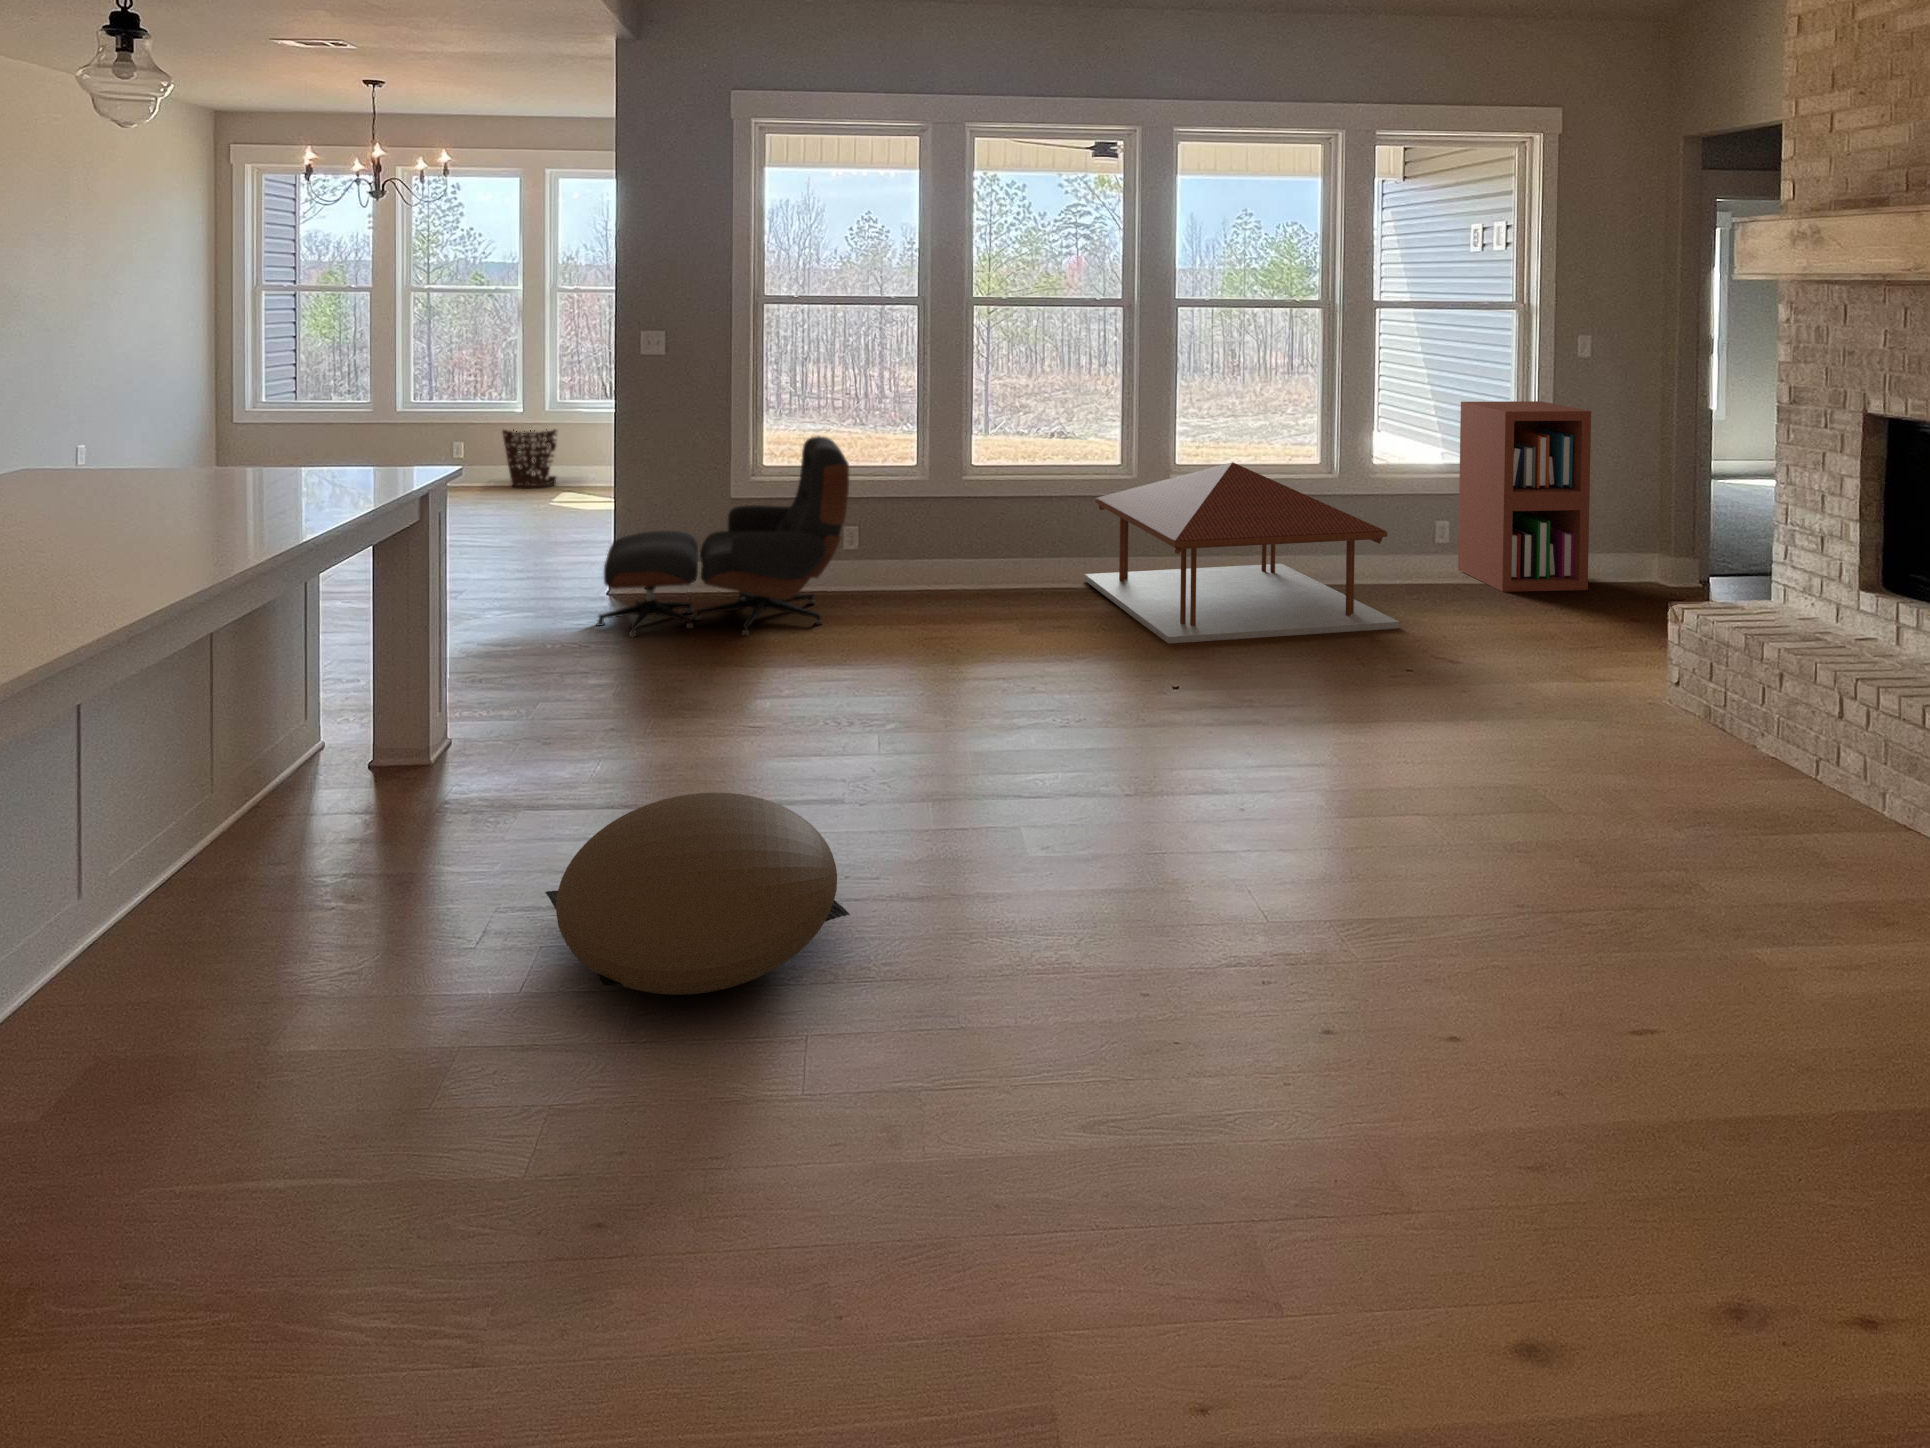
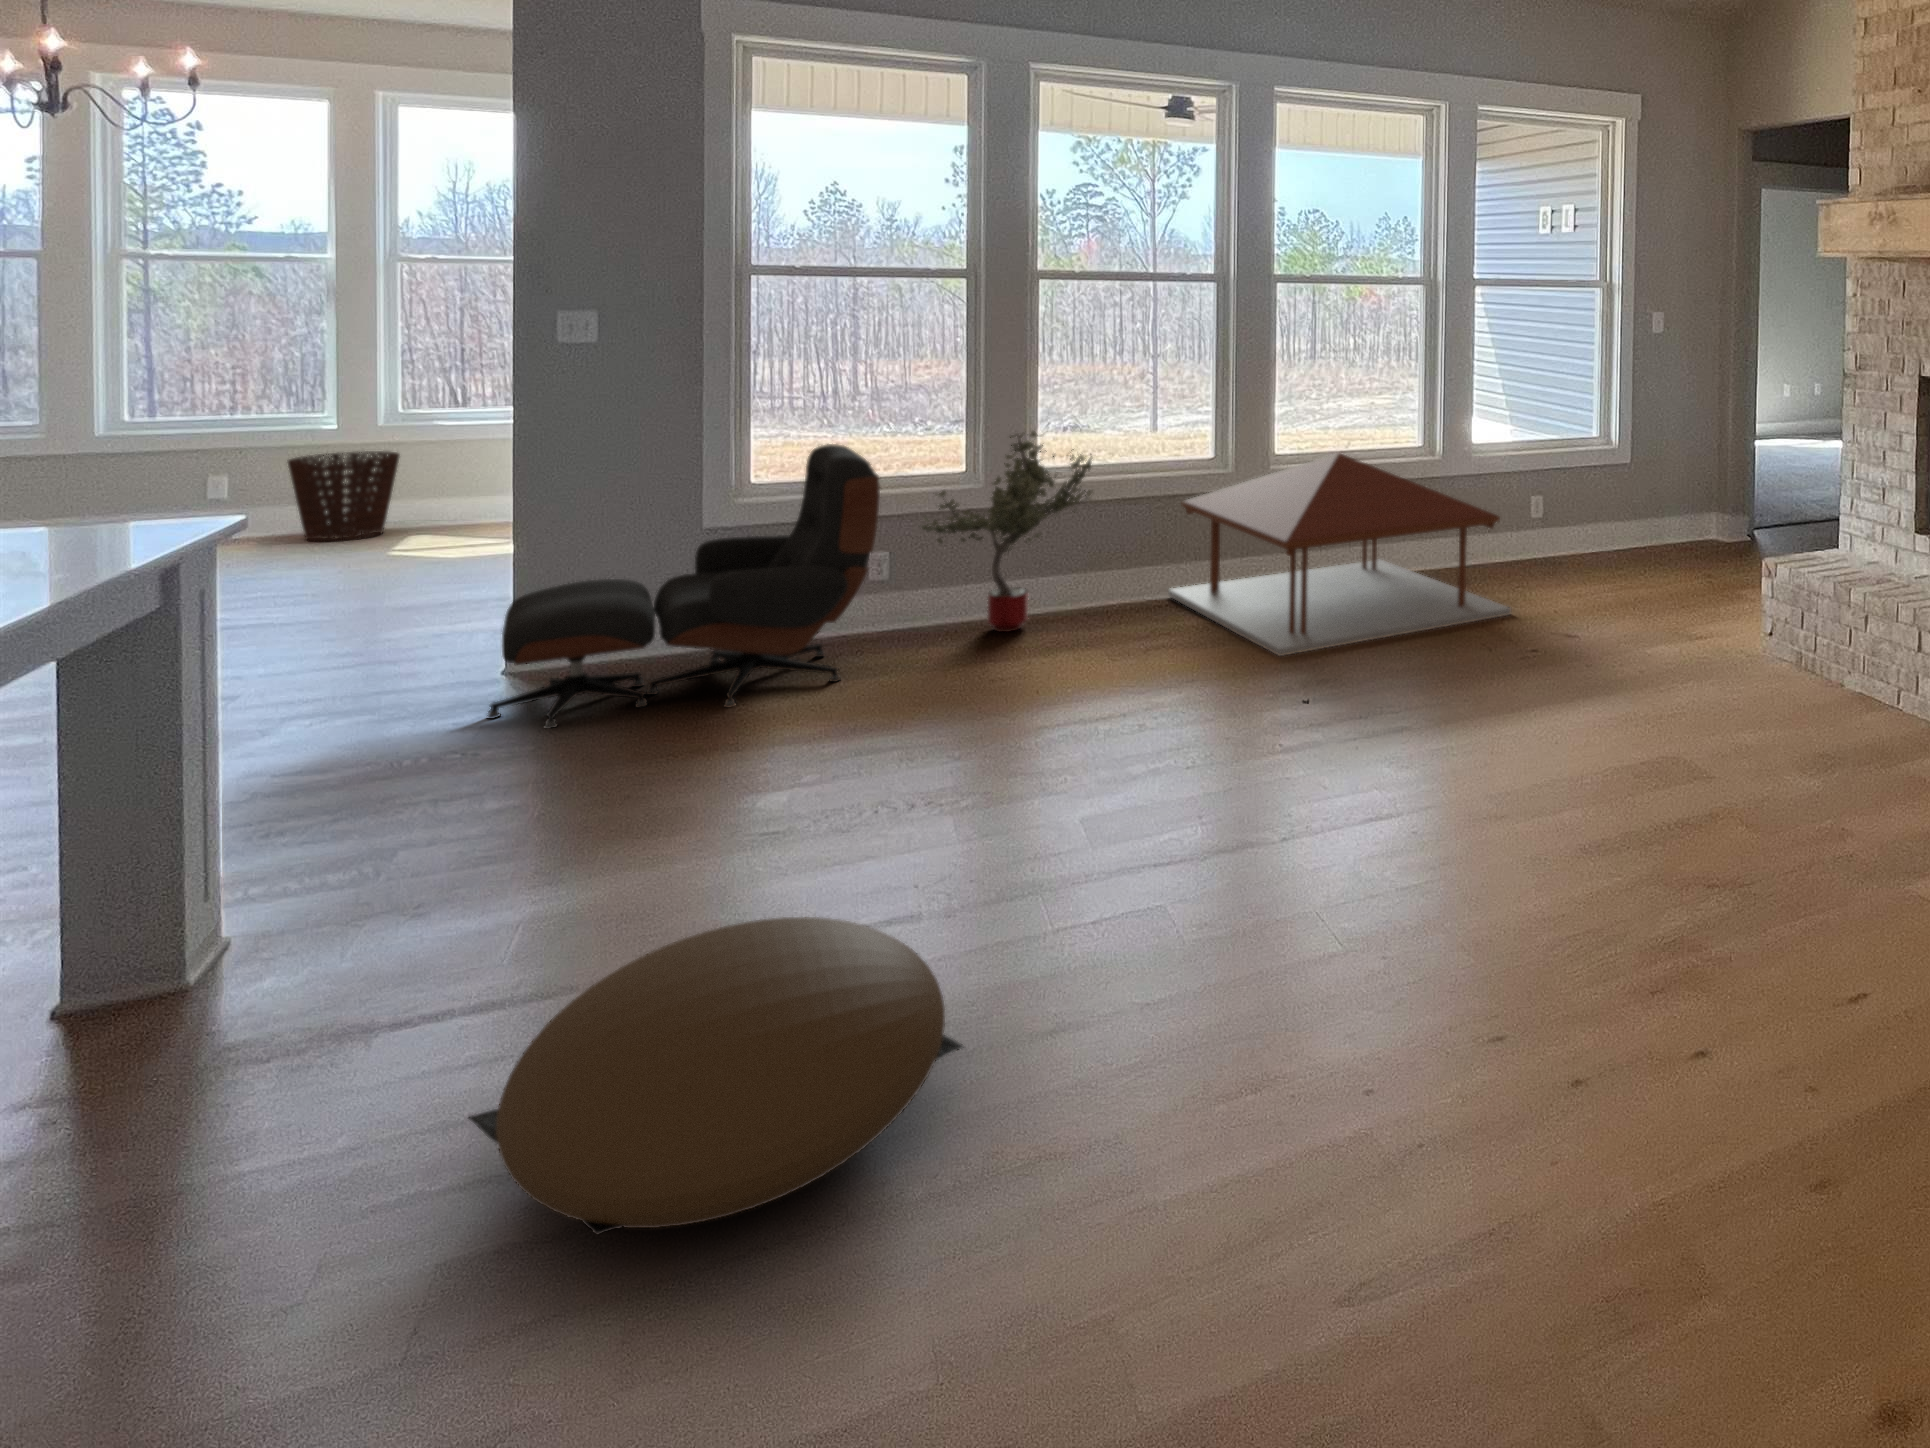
bookshelf: present [1458,401,1591,592] -> none [1551,380,1673,569]
potted tree: none [883,430,1019,598] -> present [922,431,1092,632]

